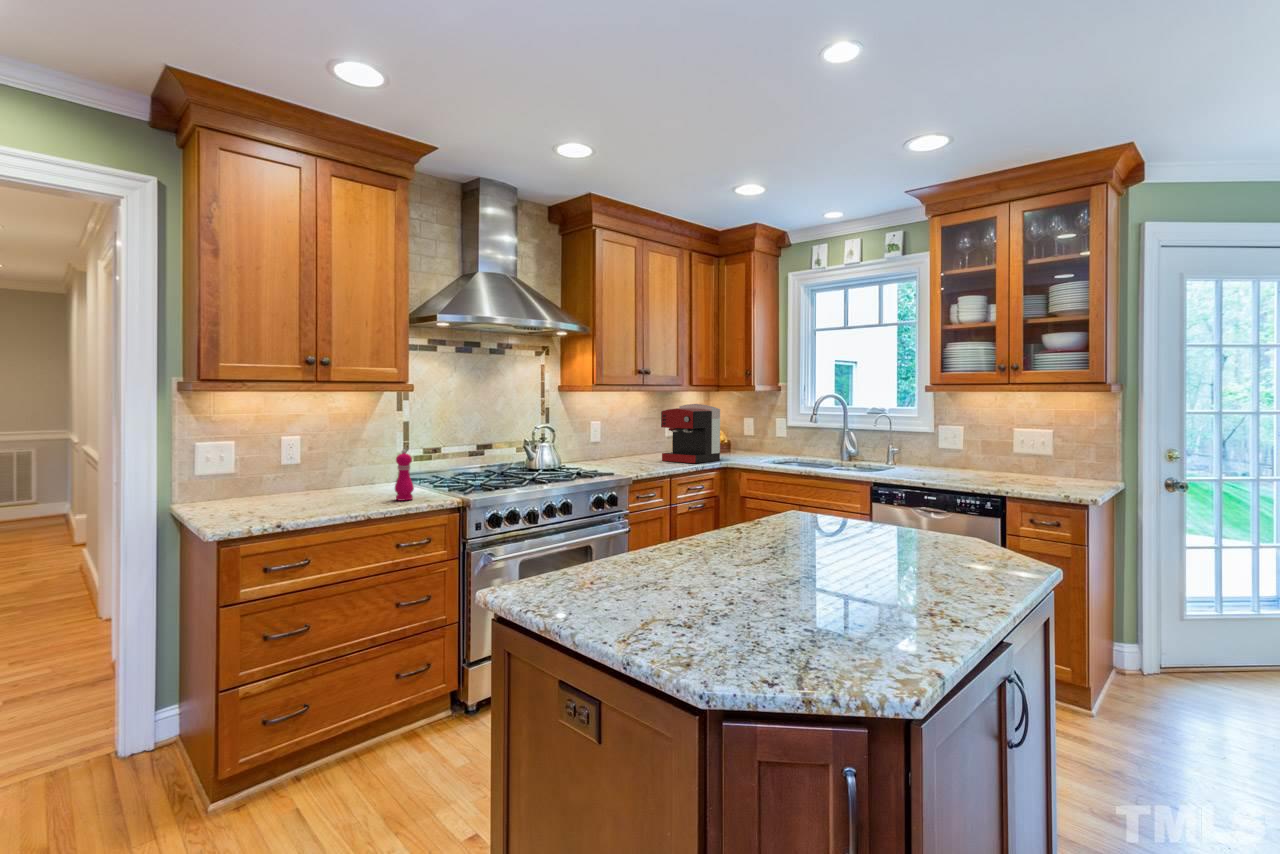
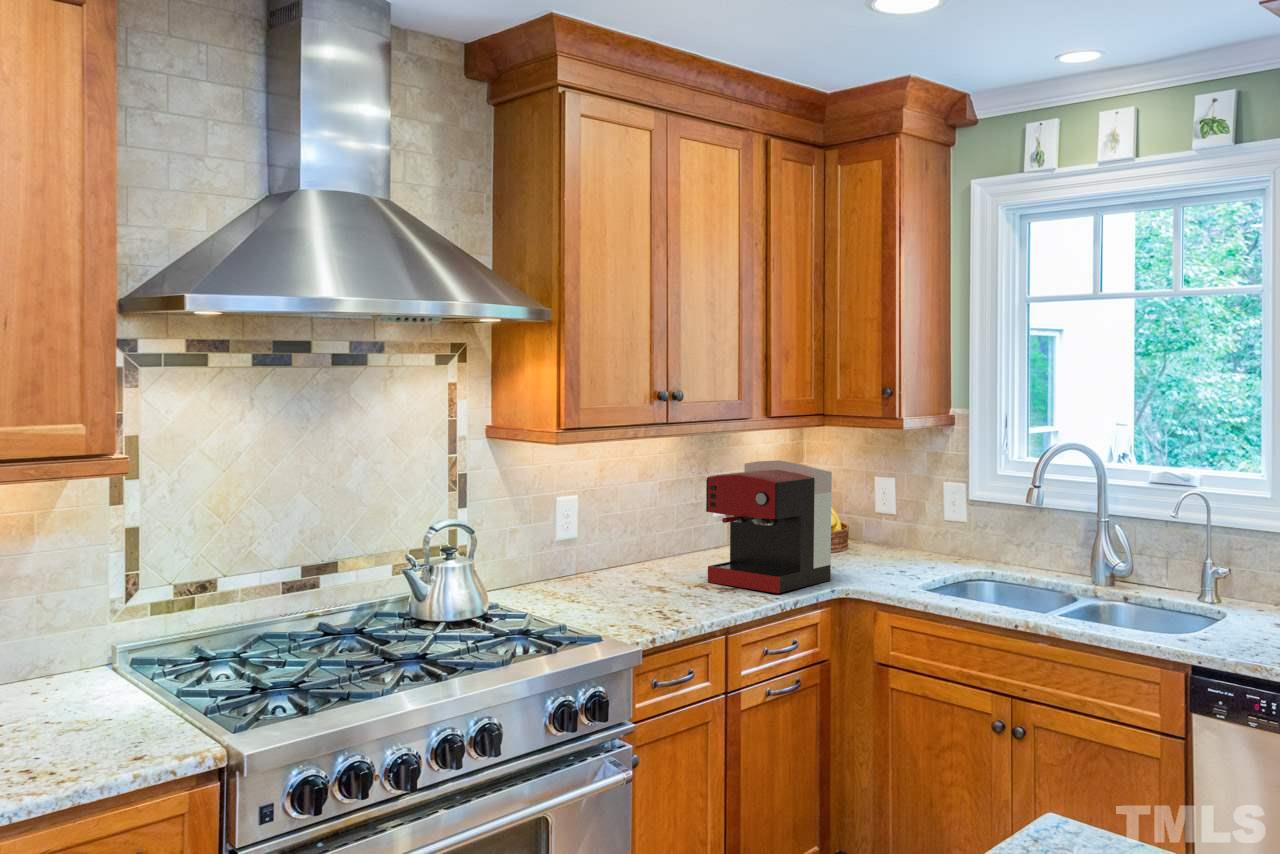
pepper mill: present [395,450,414,500] -> none [54,634,104,762]

